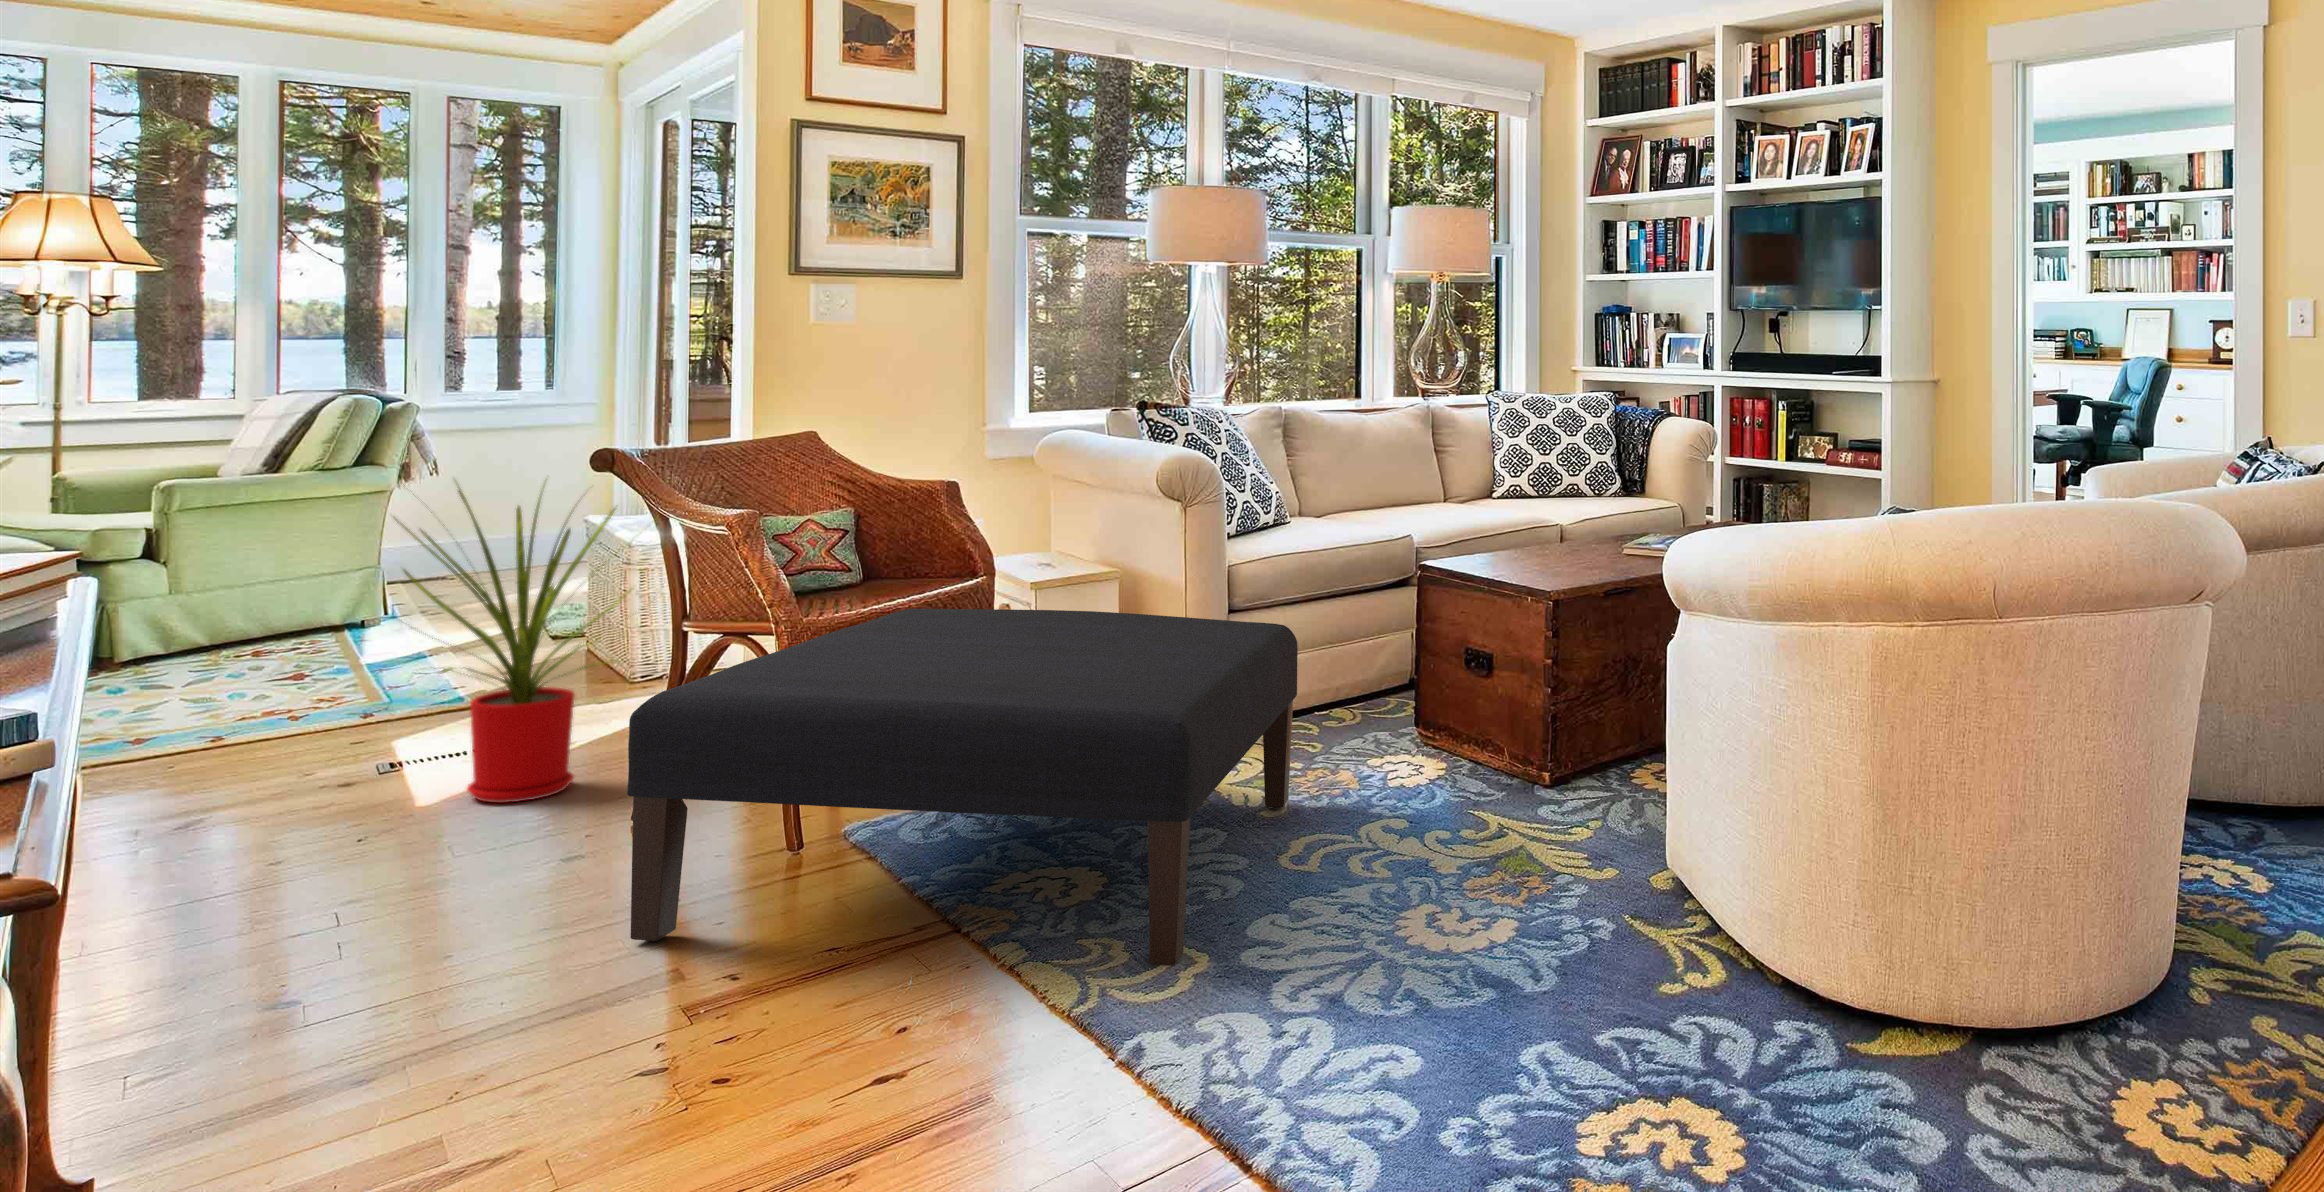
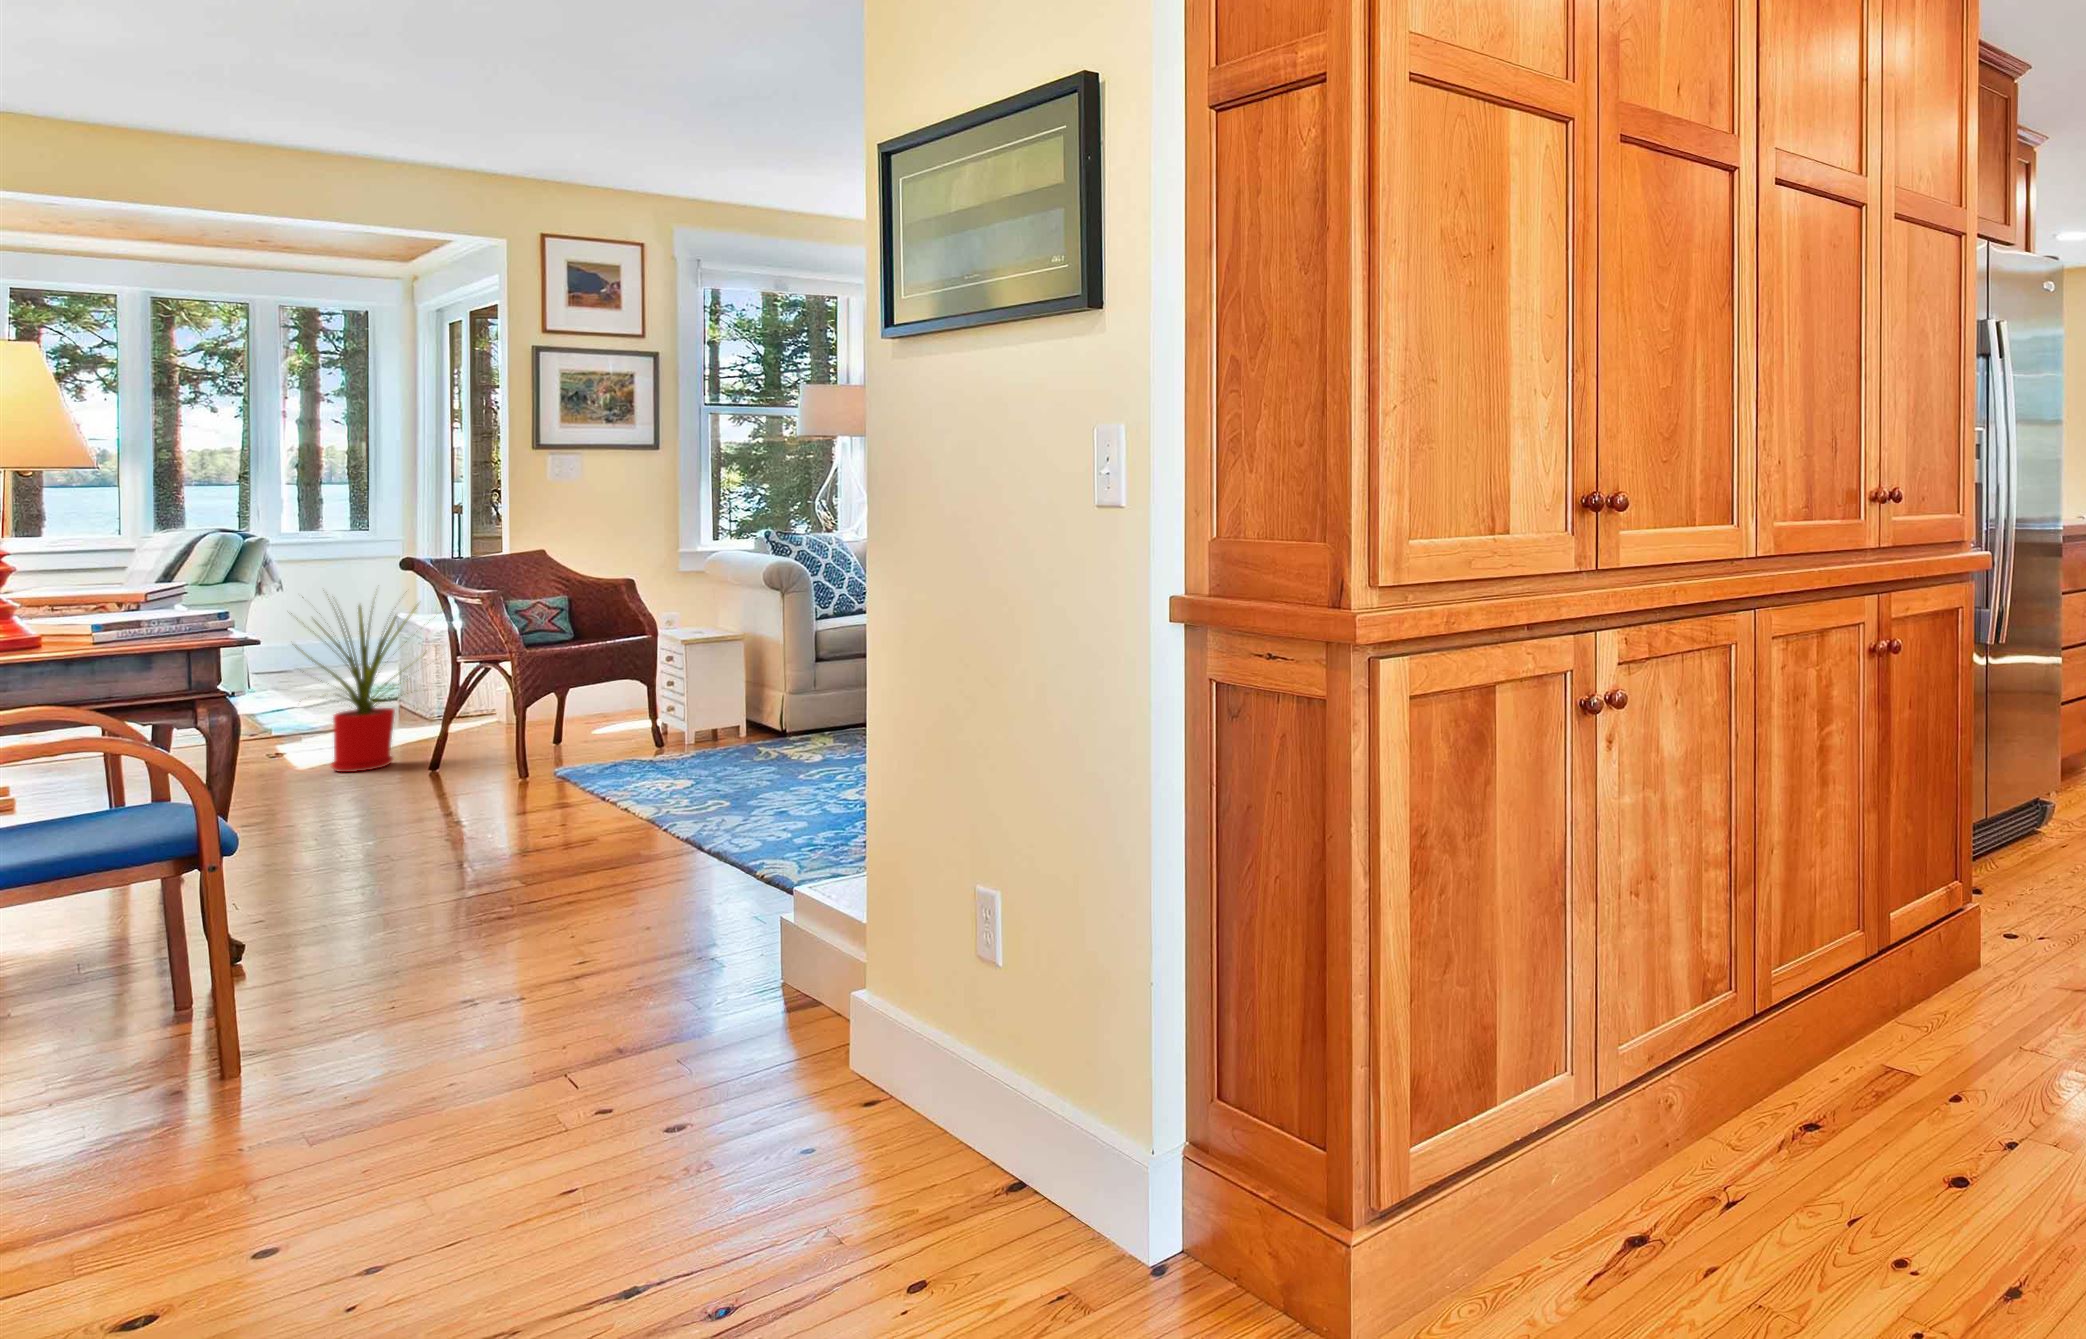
ottoman: present [627,609,1298,966] -> none [438,649,825,810]

